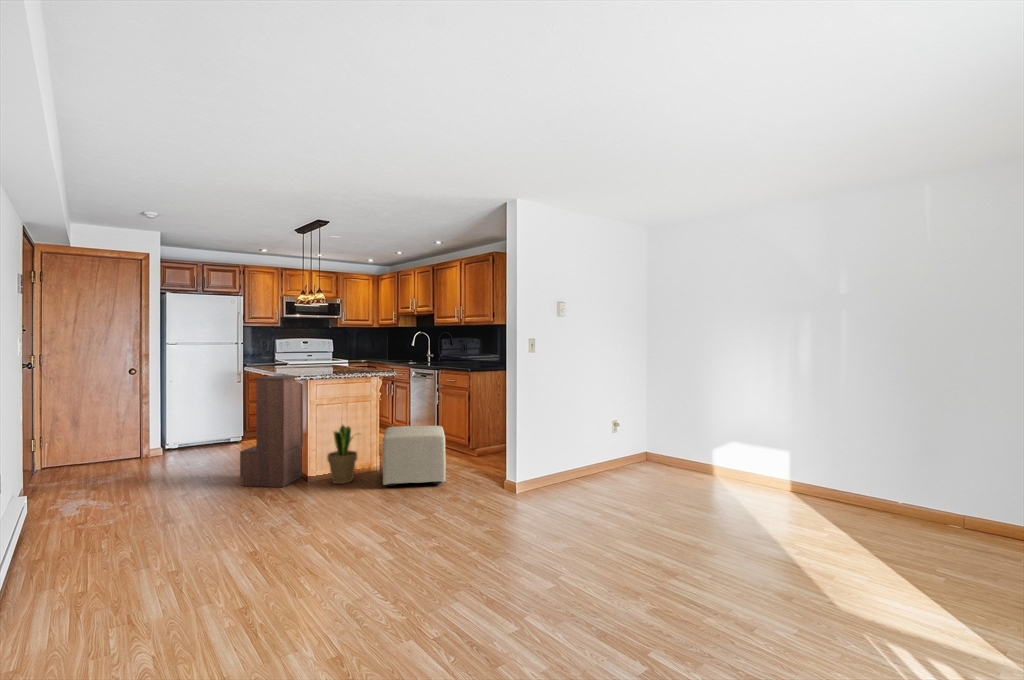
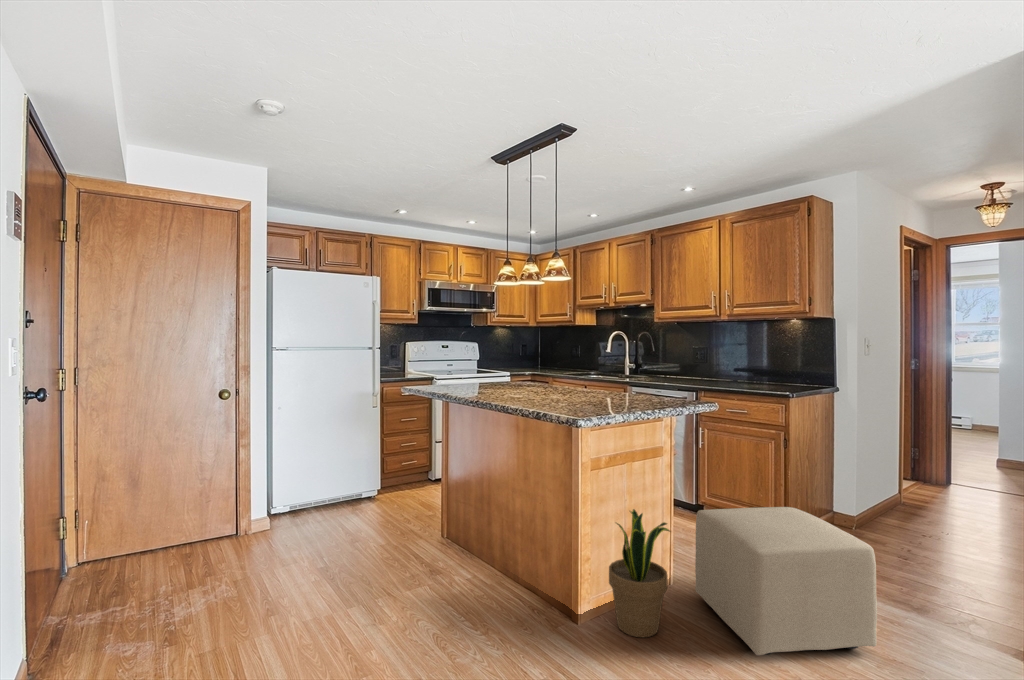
bookshelf: present [240,376,303,487] -> none [446,411,547,648]

